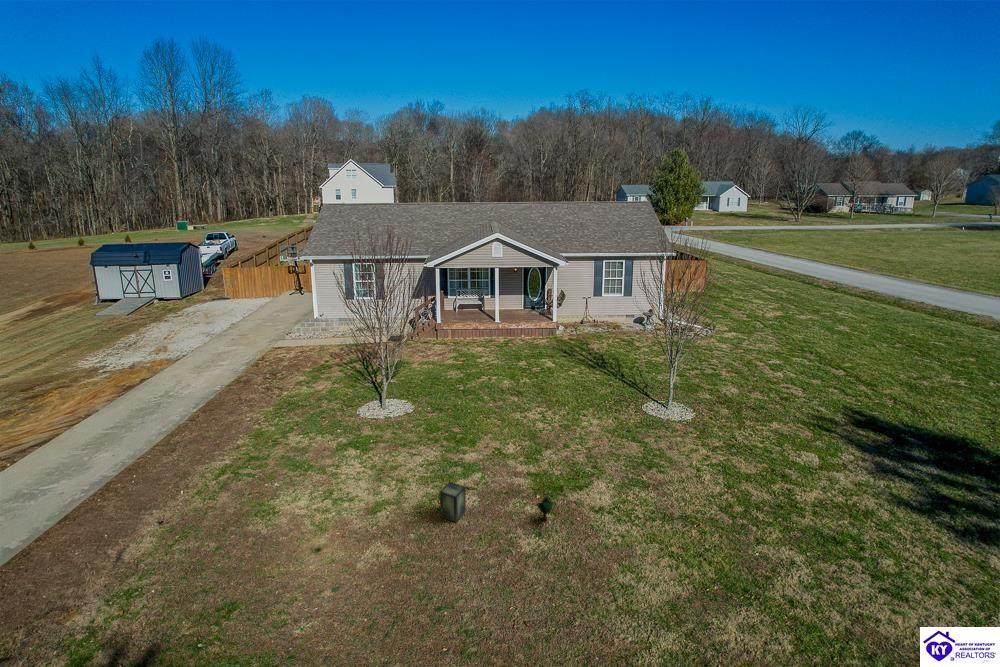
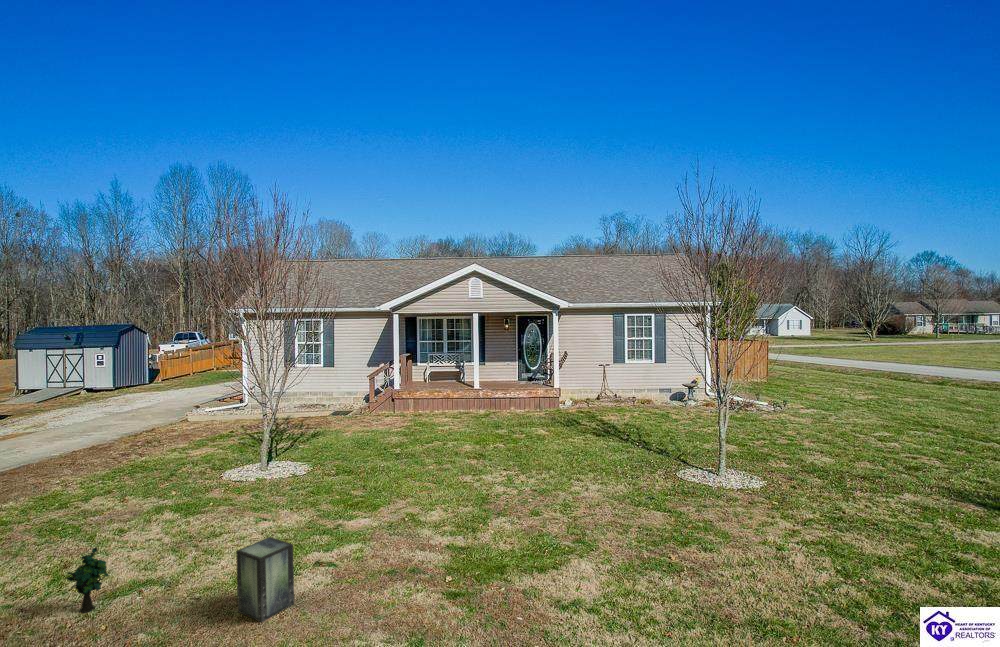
decorative plant: present [538,493,553,522] -> present [66,547,109,613]

